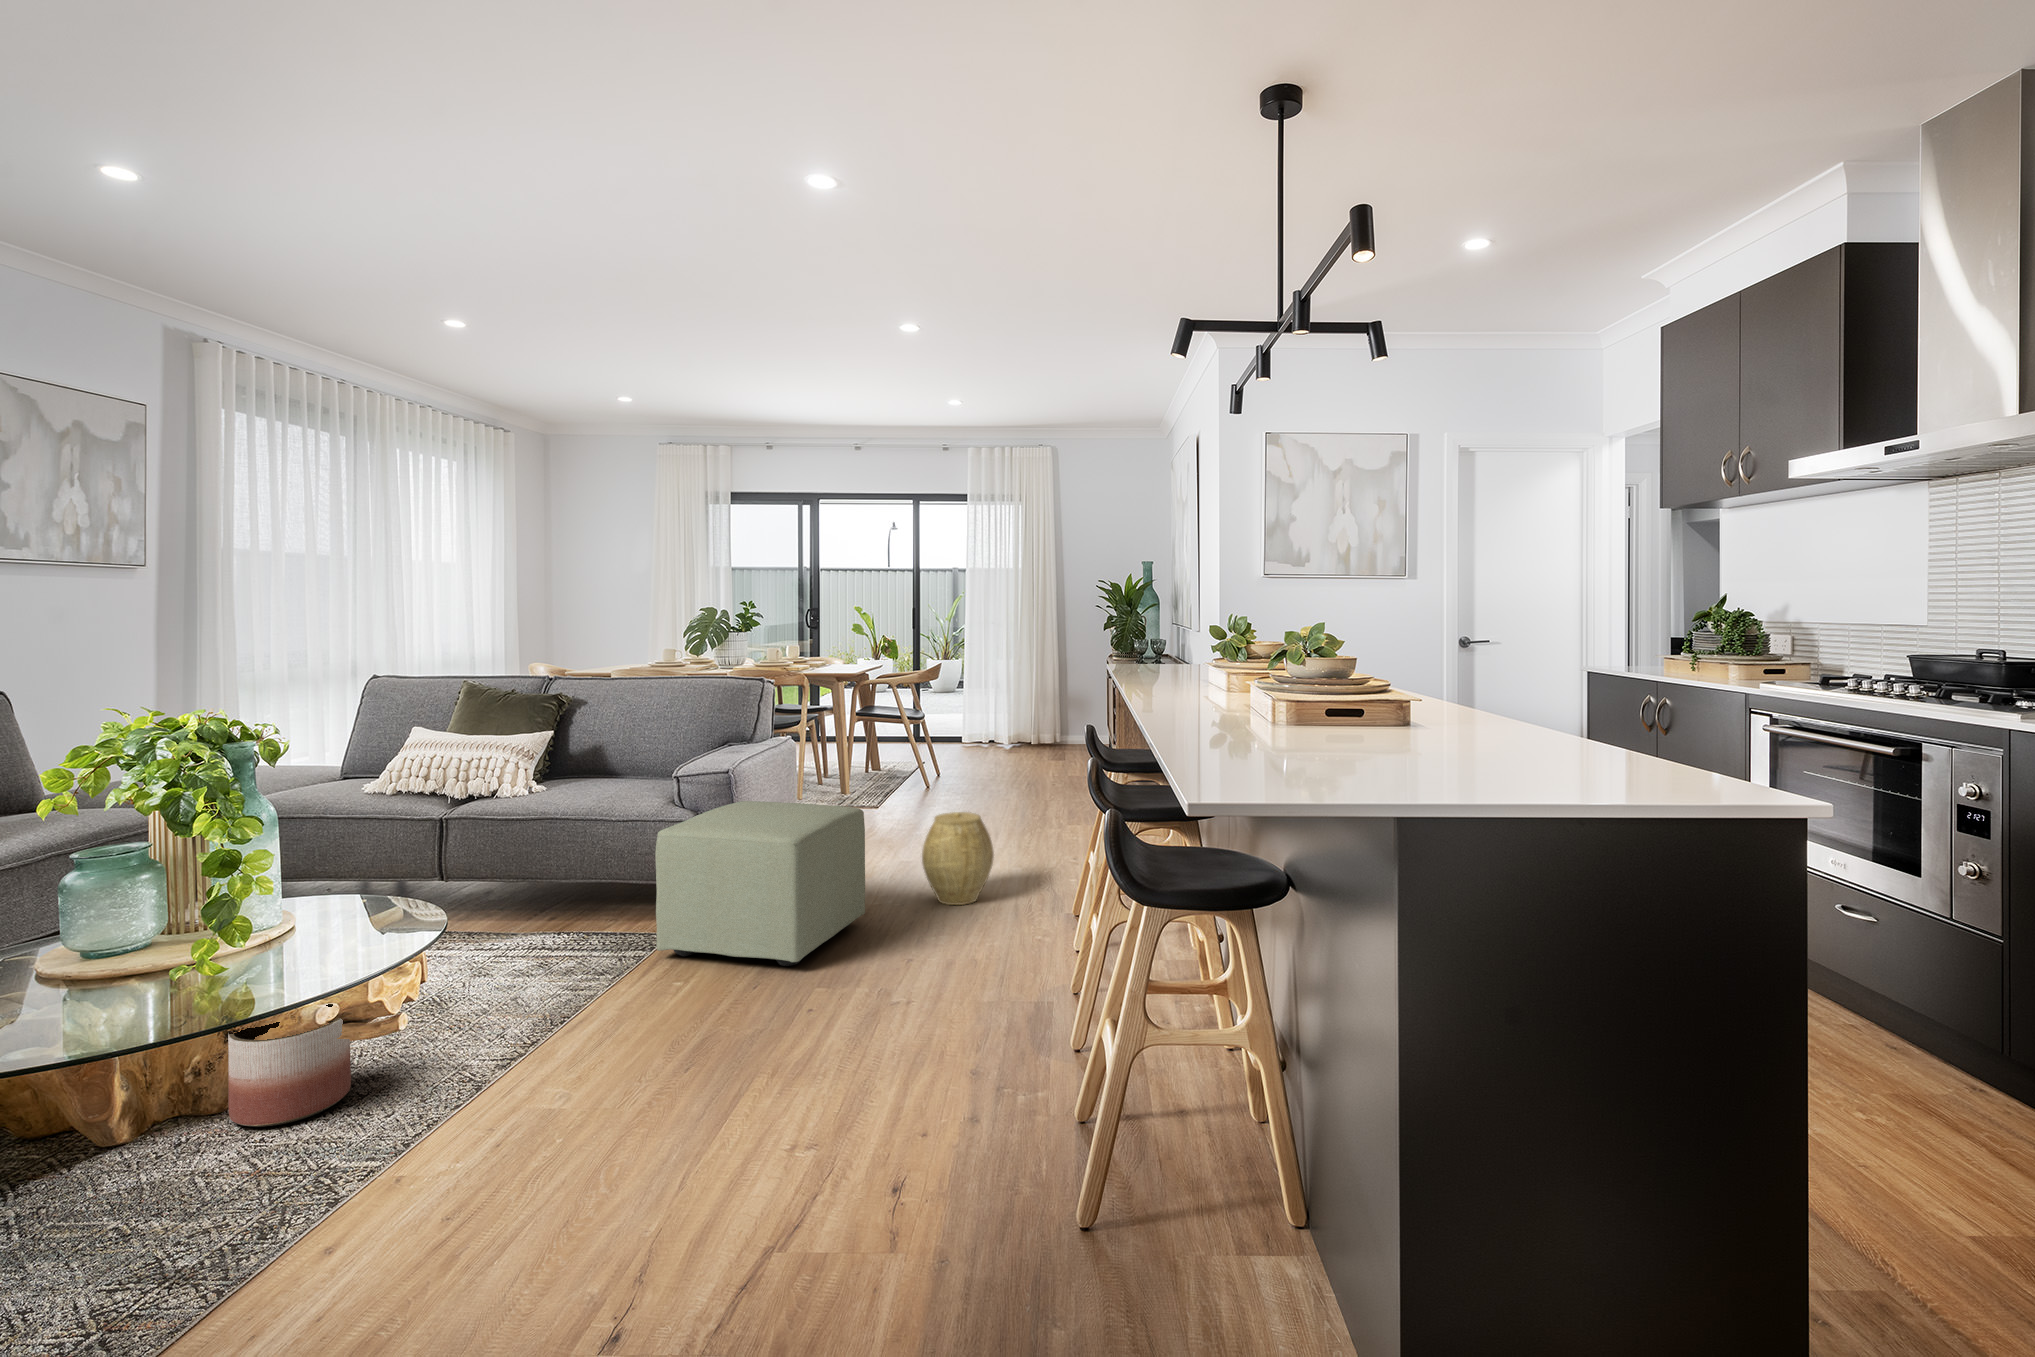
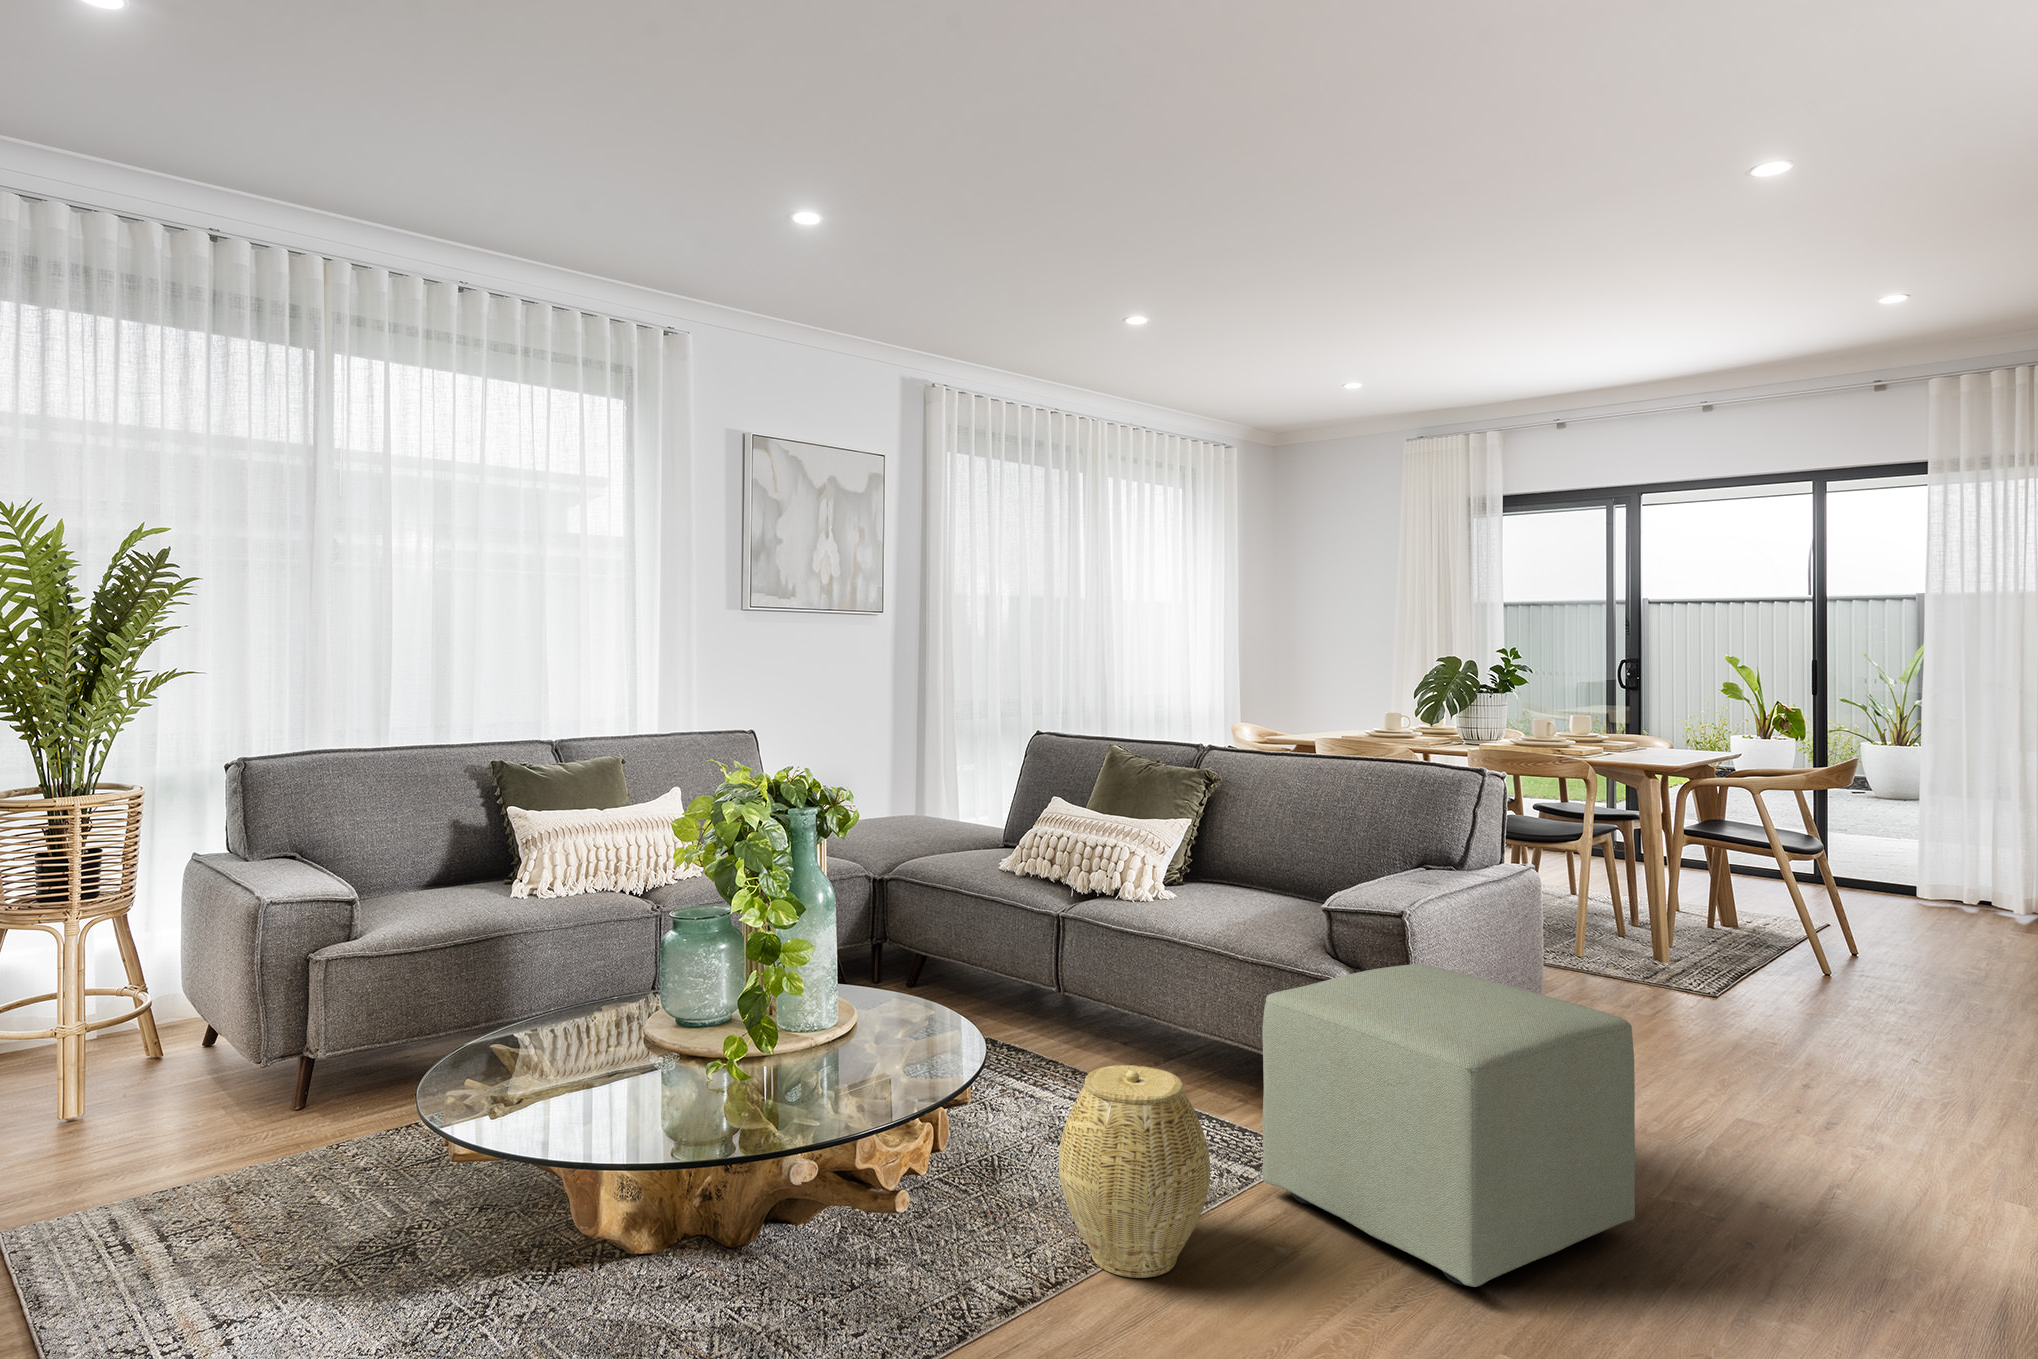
woven basket: present [922,812,994,905] -> present [1059,1065,1210,1278]
planter: present [228,1004,351,1127] -> none [708,1142,831,1302]

